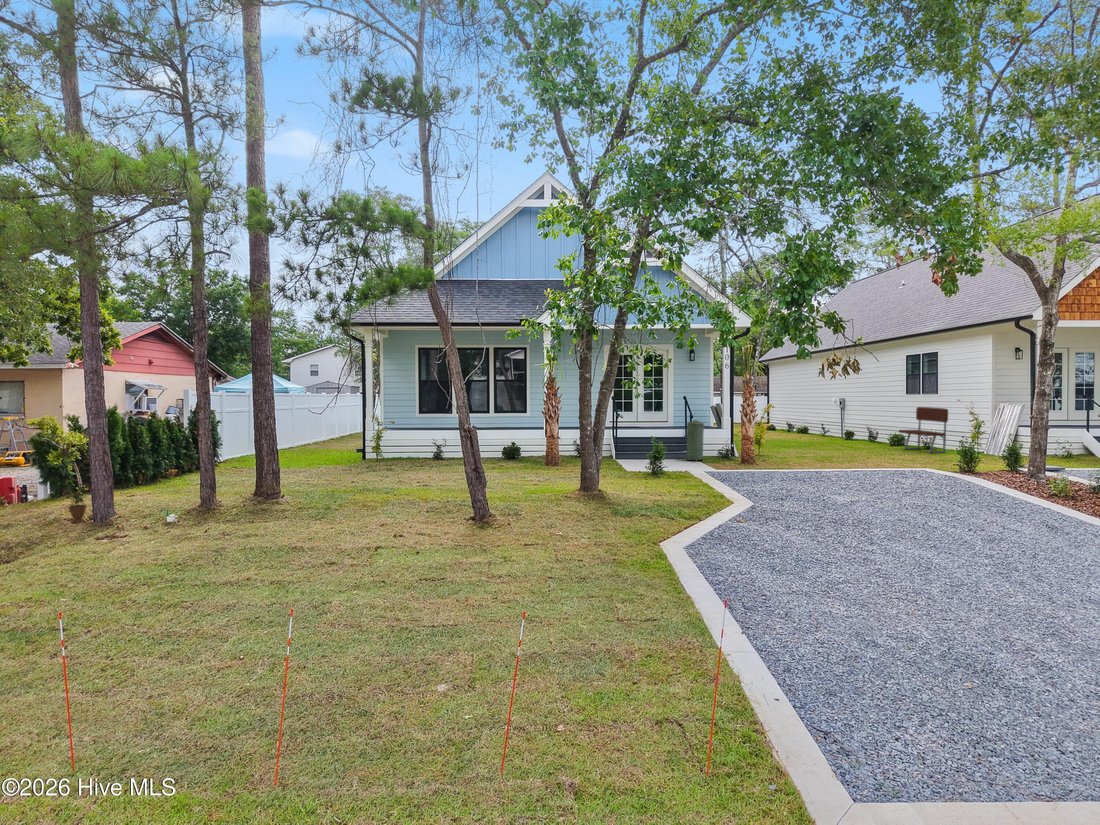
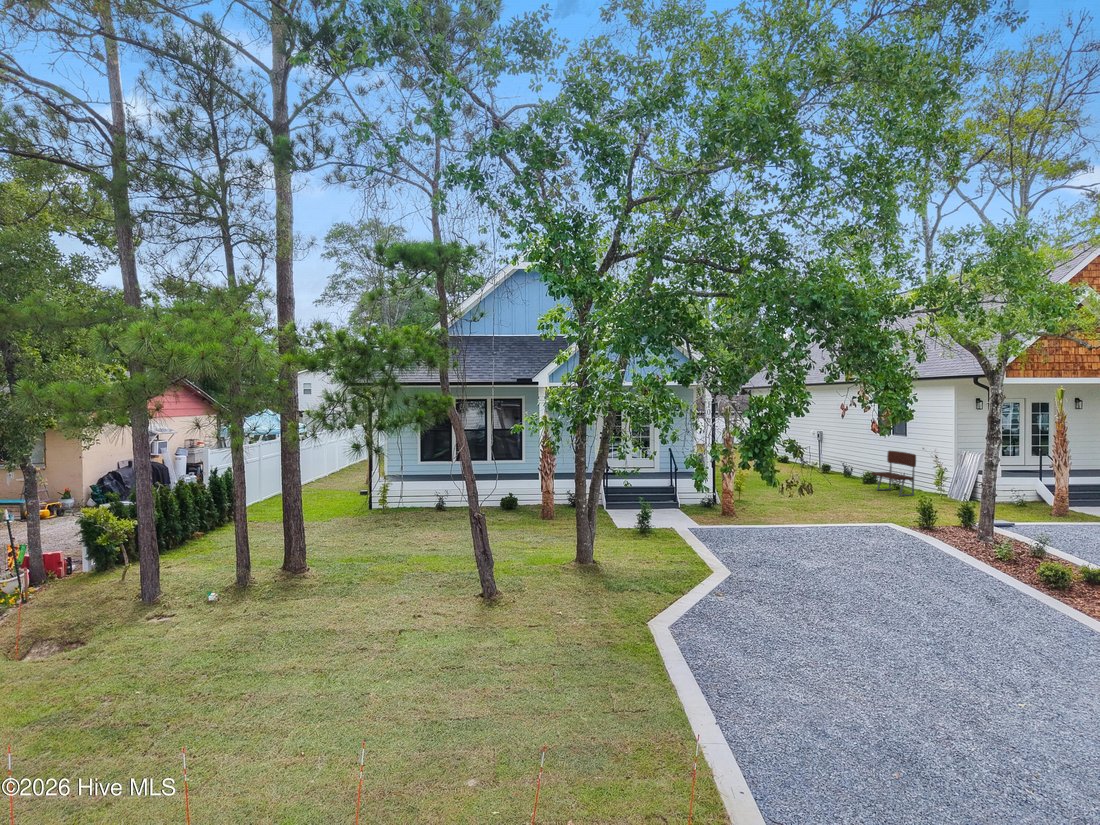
trash can: present [686,420,704,461] -> none [672,471,689,511]
potted plant: present [67,483,90,523] -> none [112,564,133,604]

